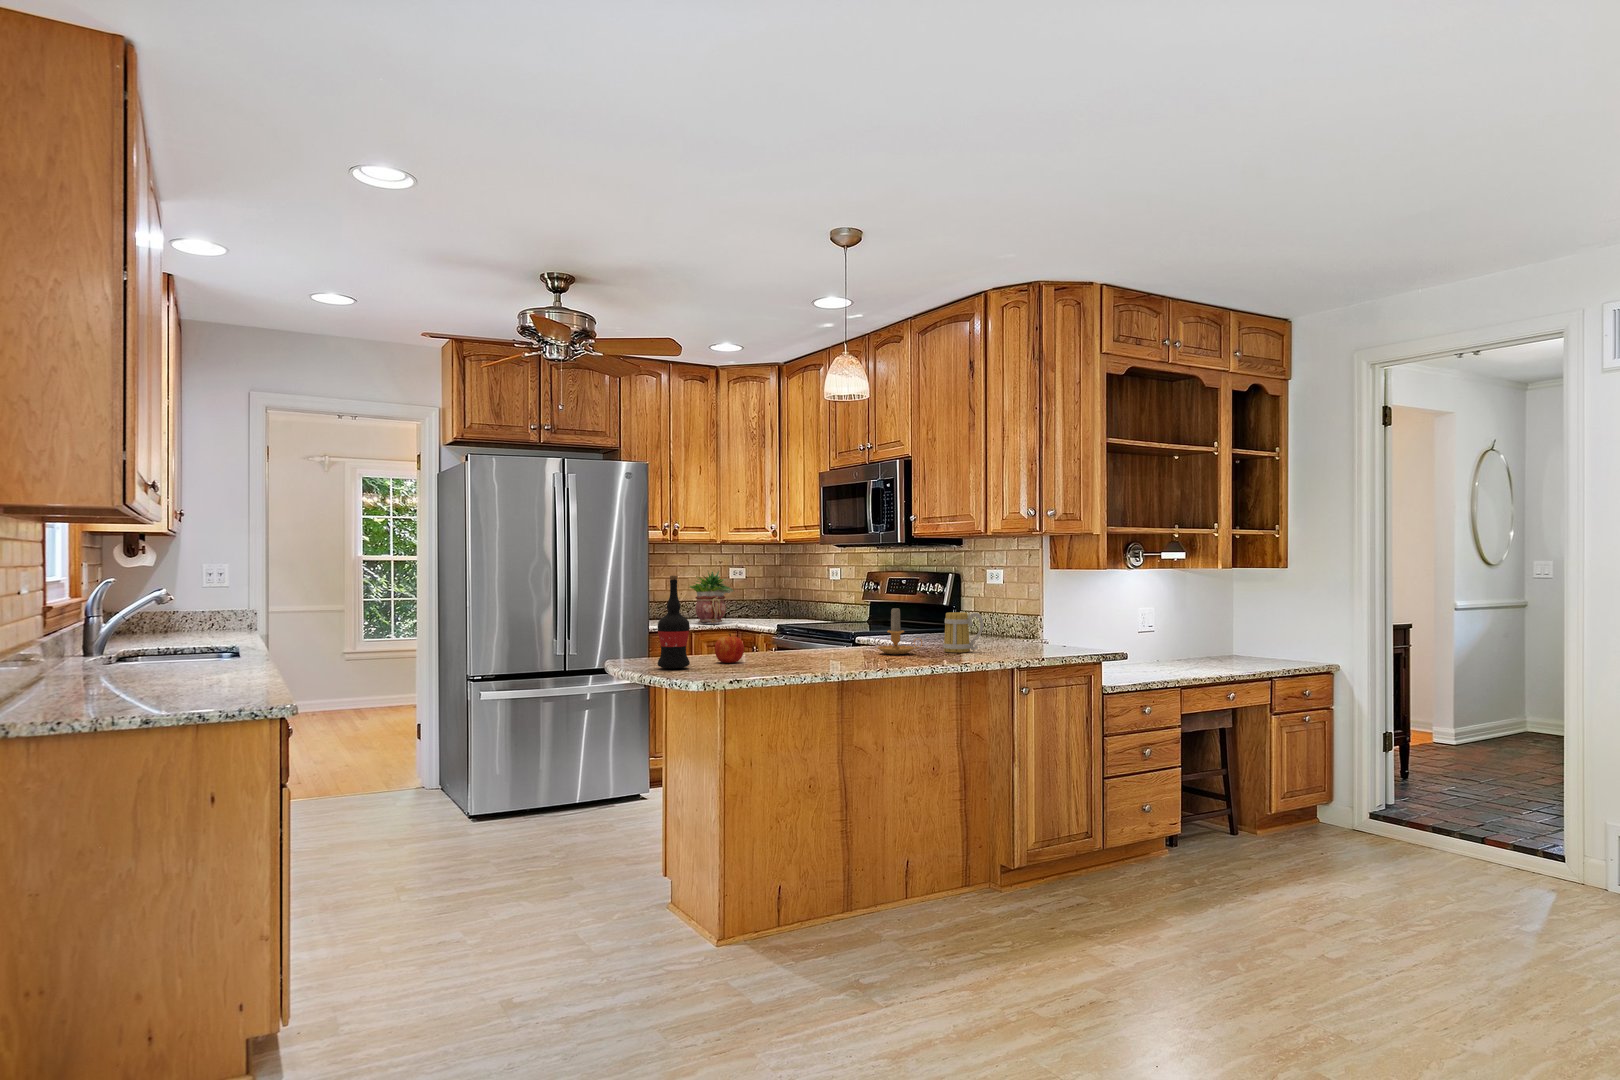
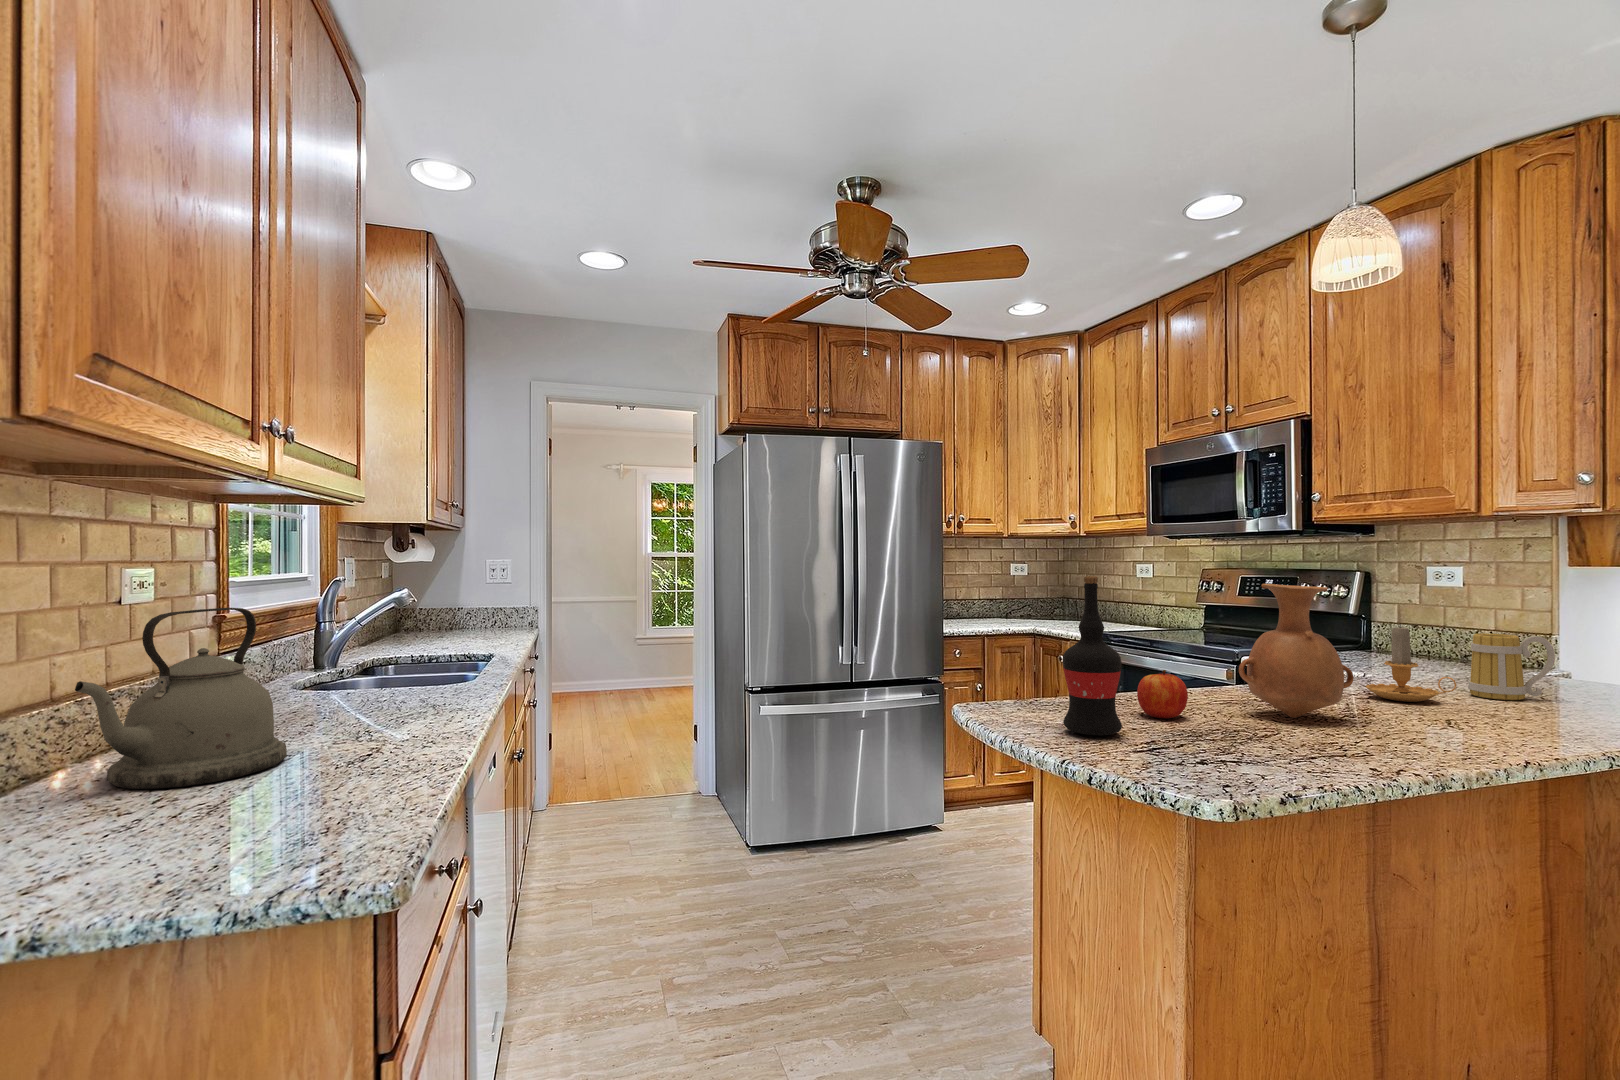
potted plant: present [690,571,734,623] -> none [980,565,1032,625]
vase: none [777,580,840,661] -> present [1239,584,1354,718]
kettle: none [64,595,164,695] -> present [75,608,287,789]

